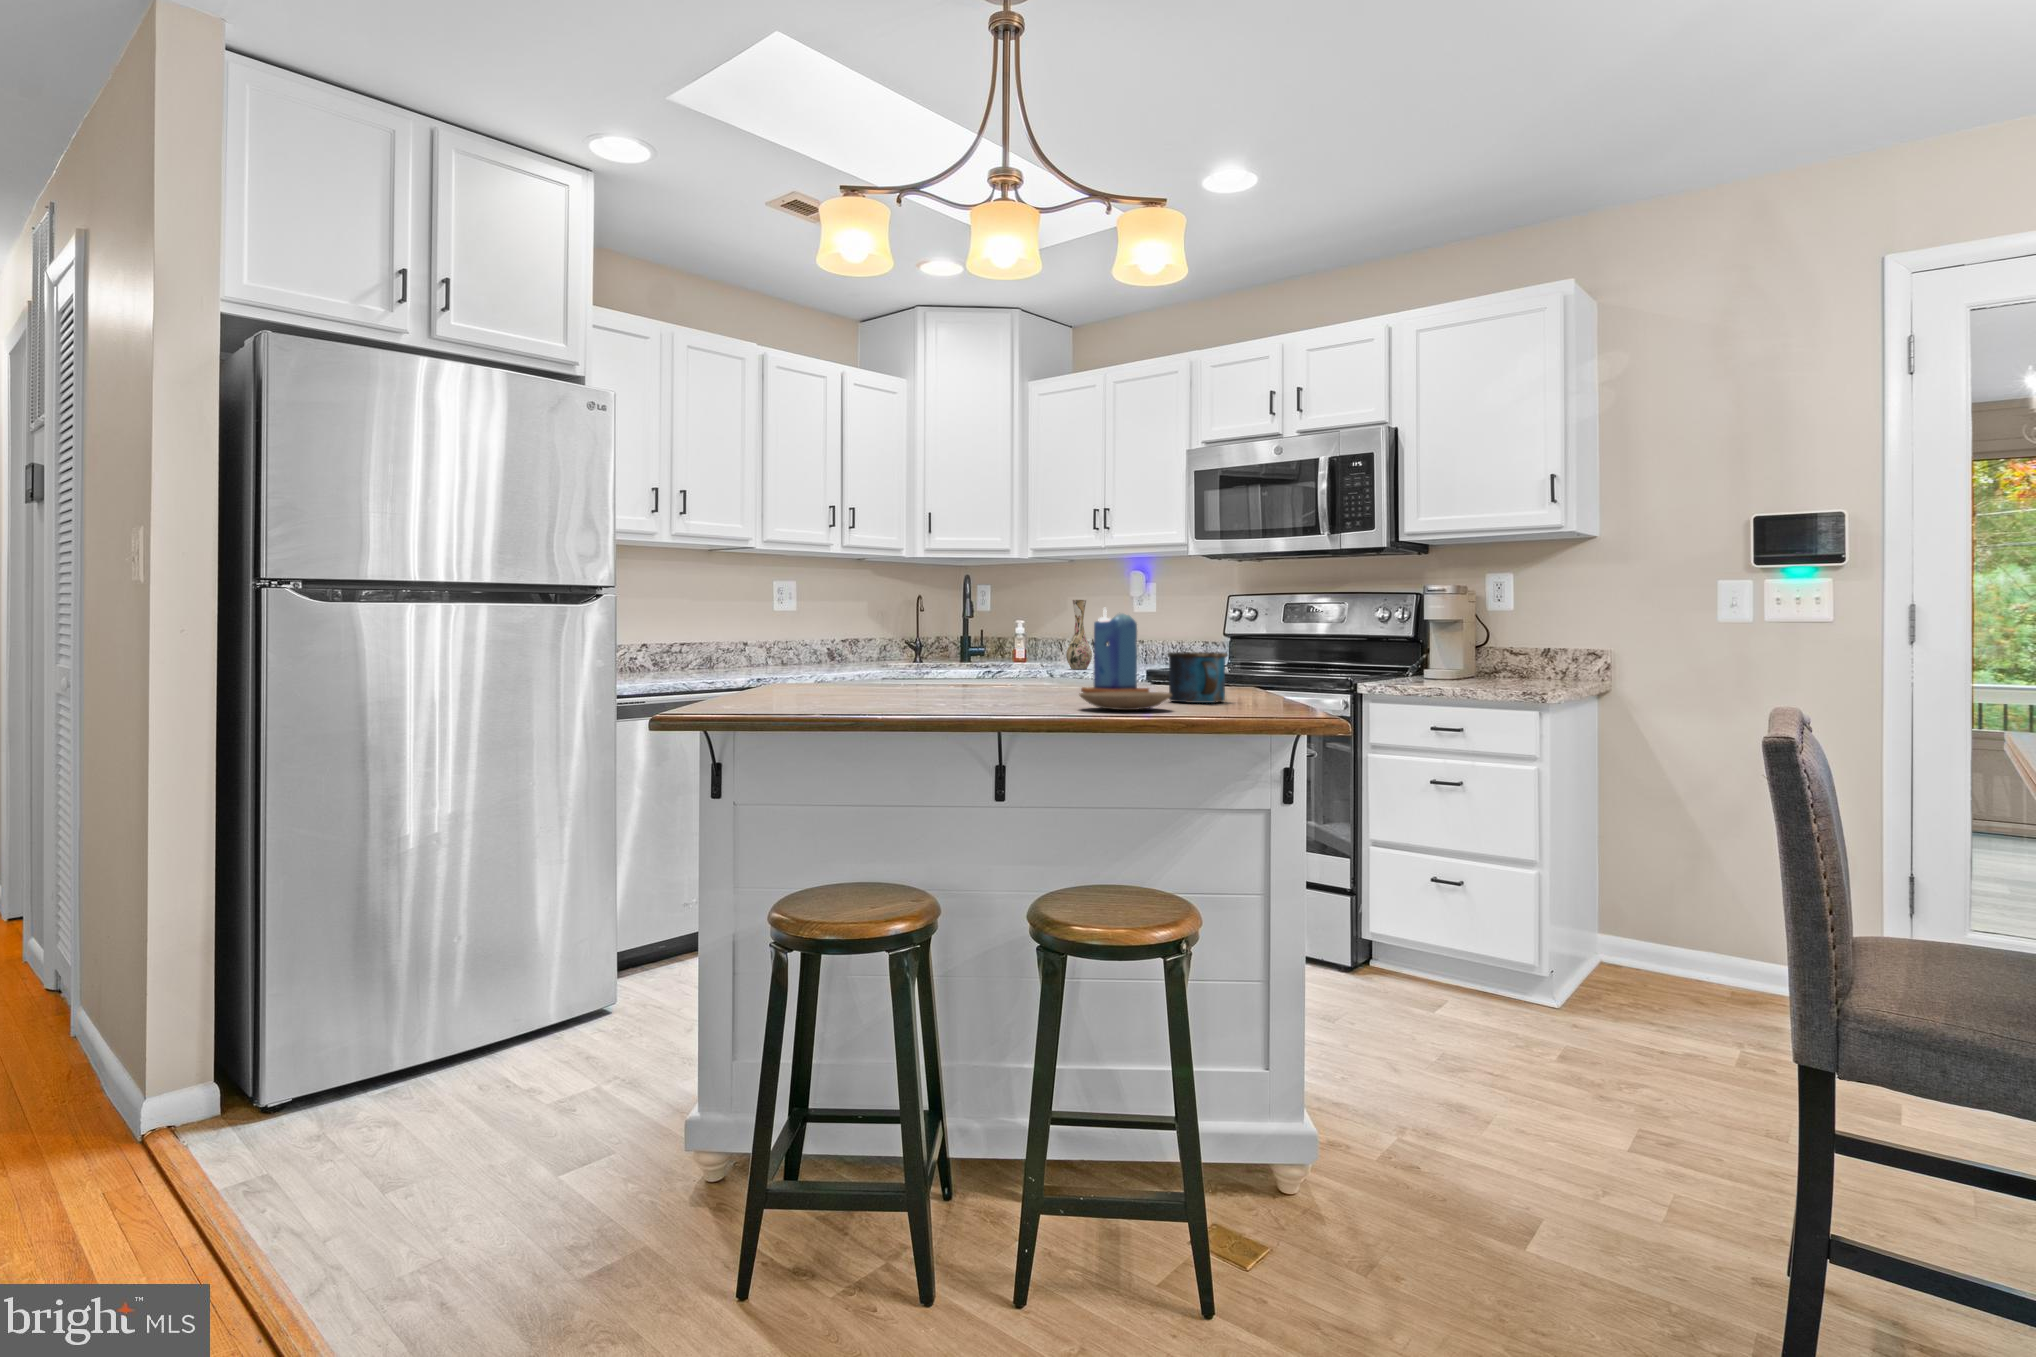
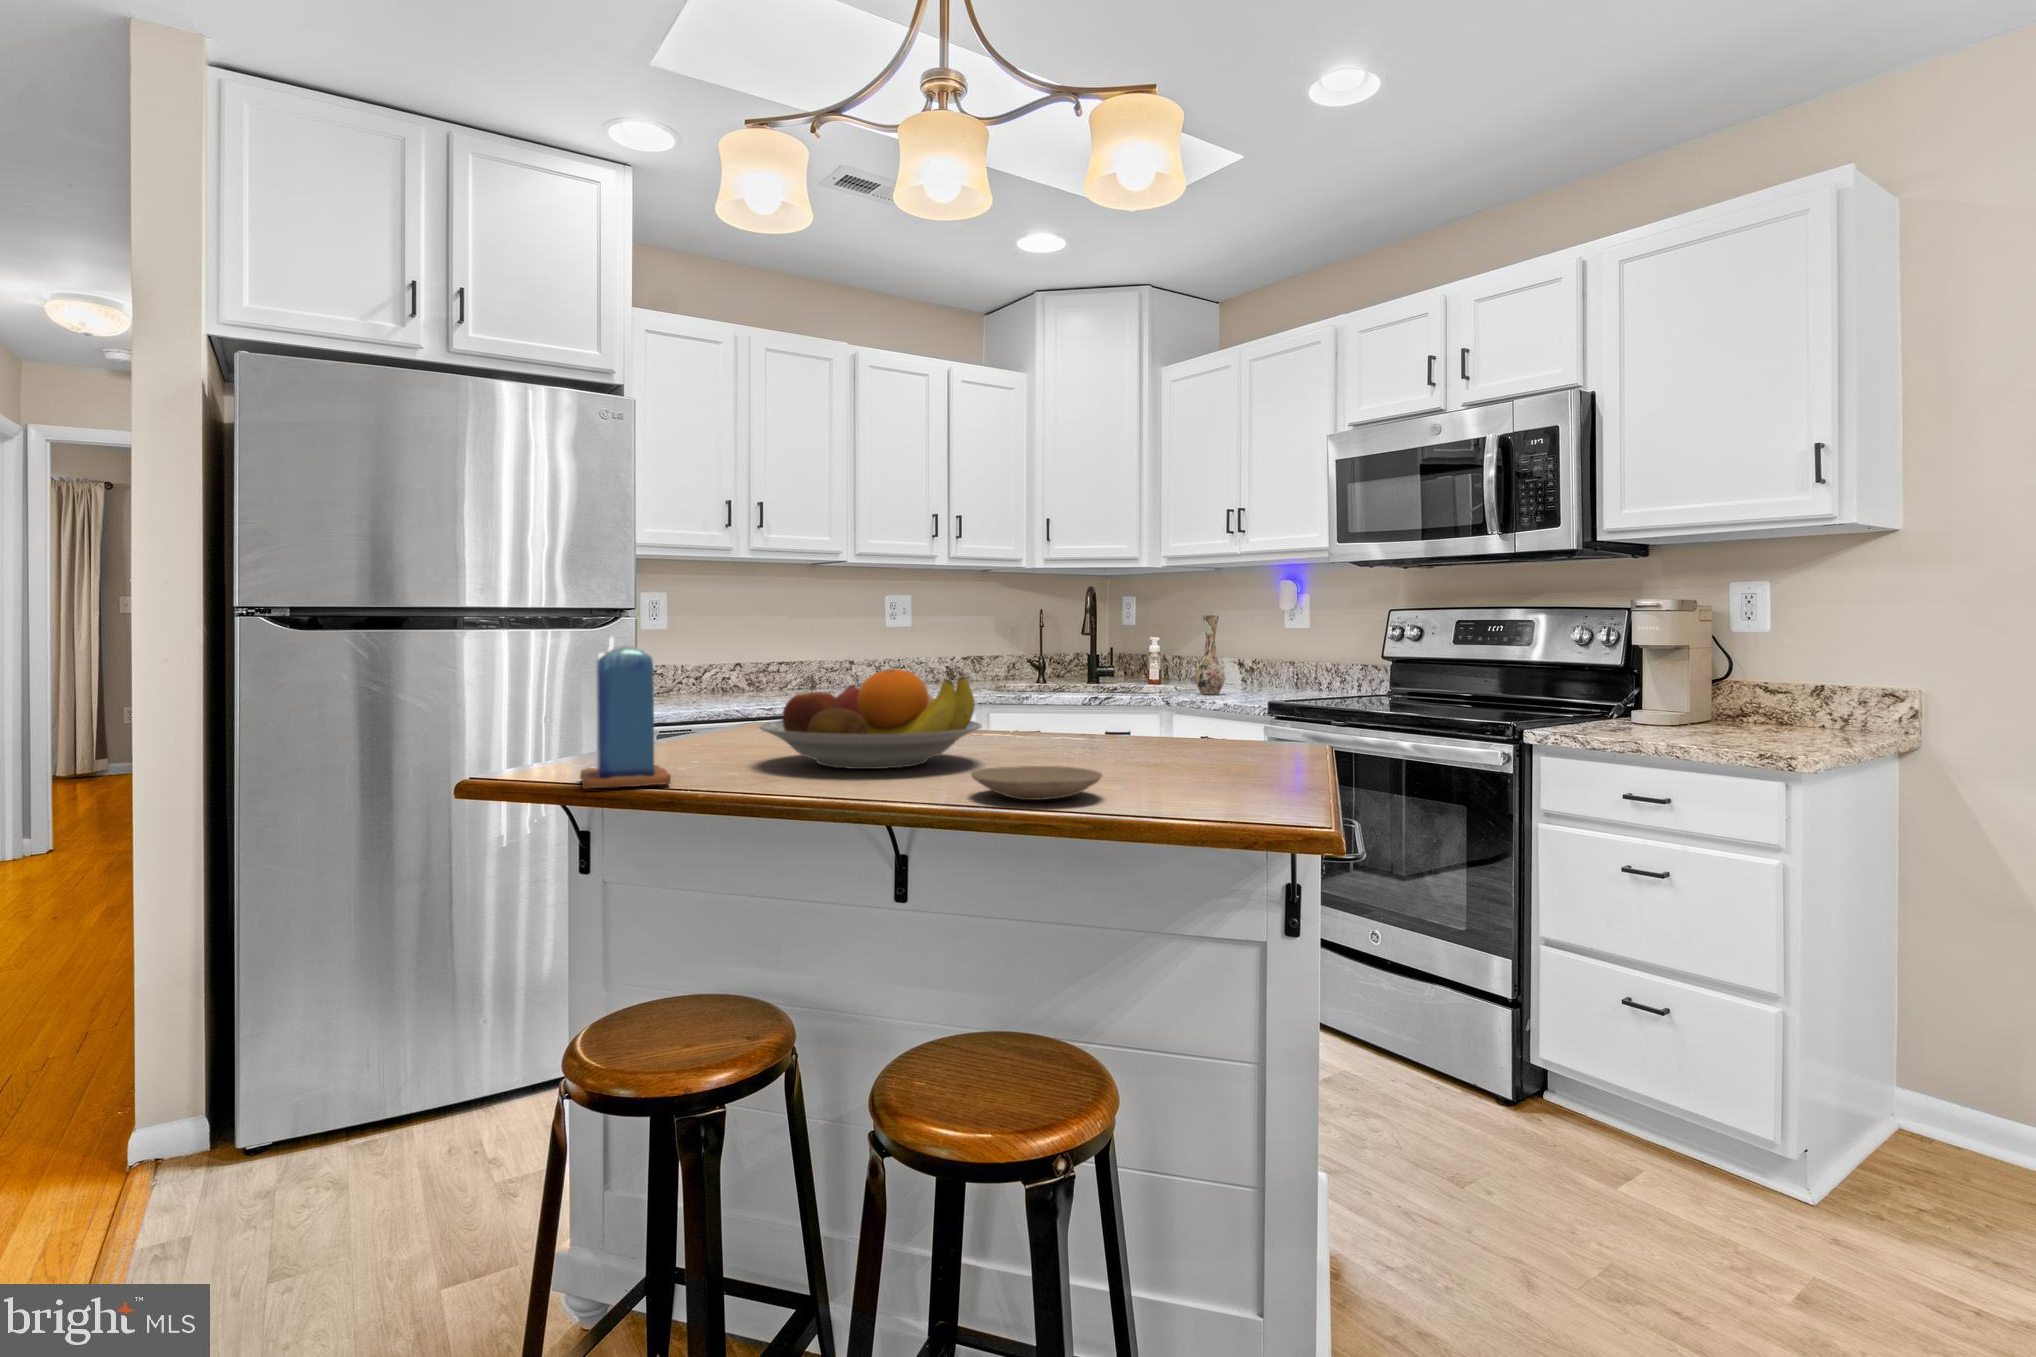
candle: present [1081,609,1149,693] -> present [580,637,671,789]
fruit bowl: none [868,628,1038,703] -> present [760,669,982,769]
mug: present [1167,652,1227,703] -> none [1148,705,1234,781]

